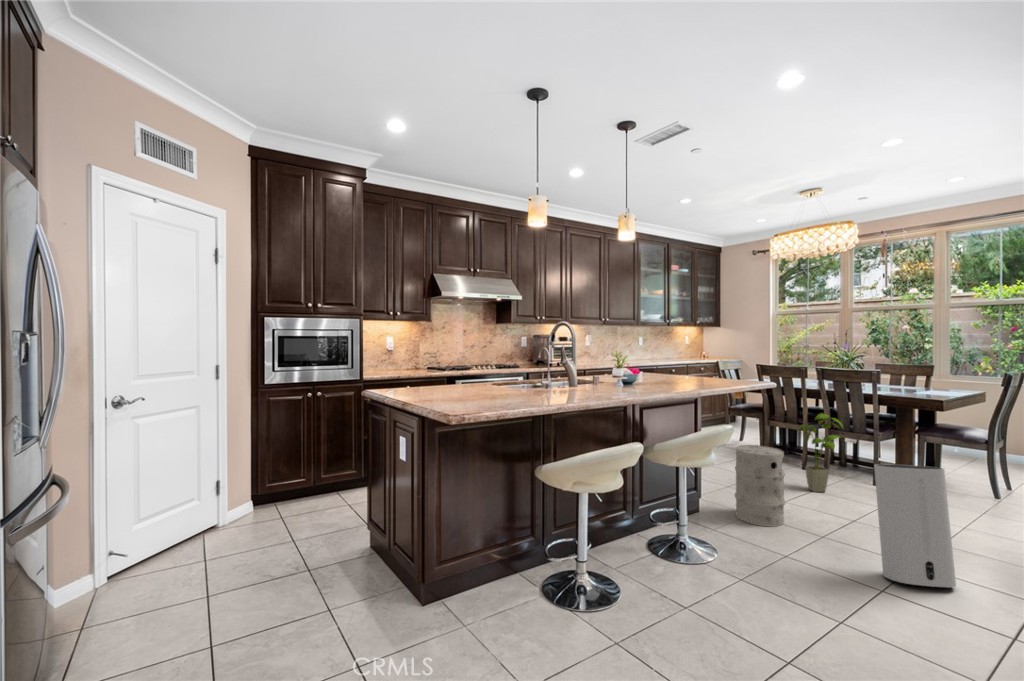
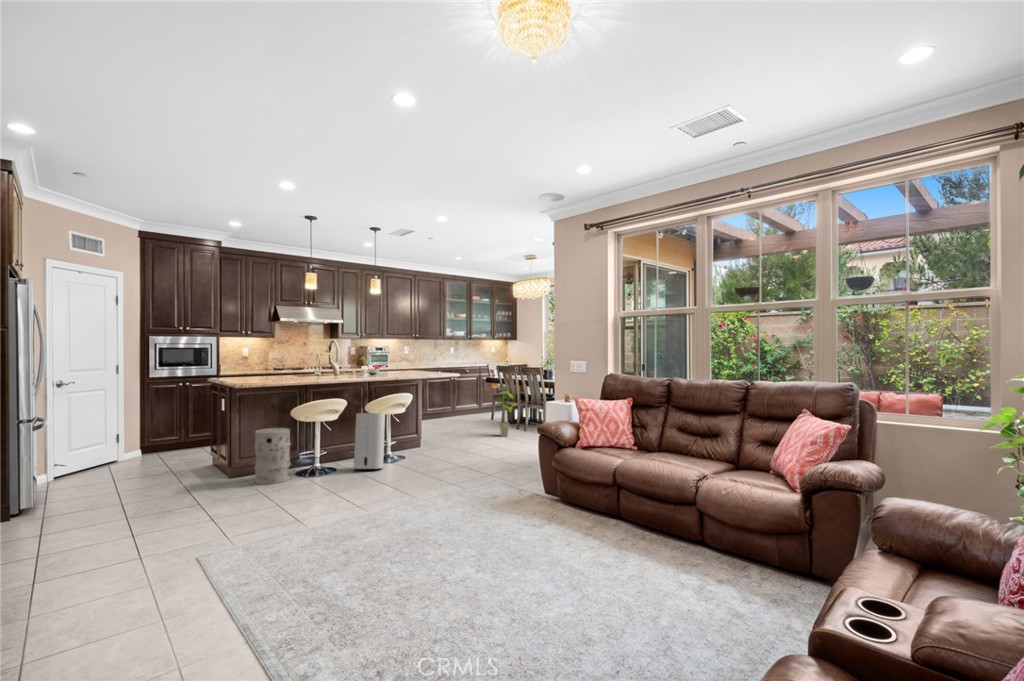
trash can: present [734,445,786,527] -> present [254,428,291,484]
air purifier: present [874,464,956,587] -> present [354,413,385,469]

